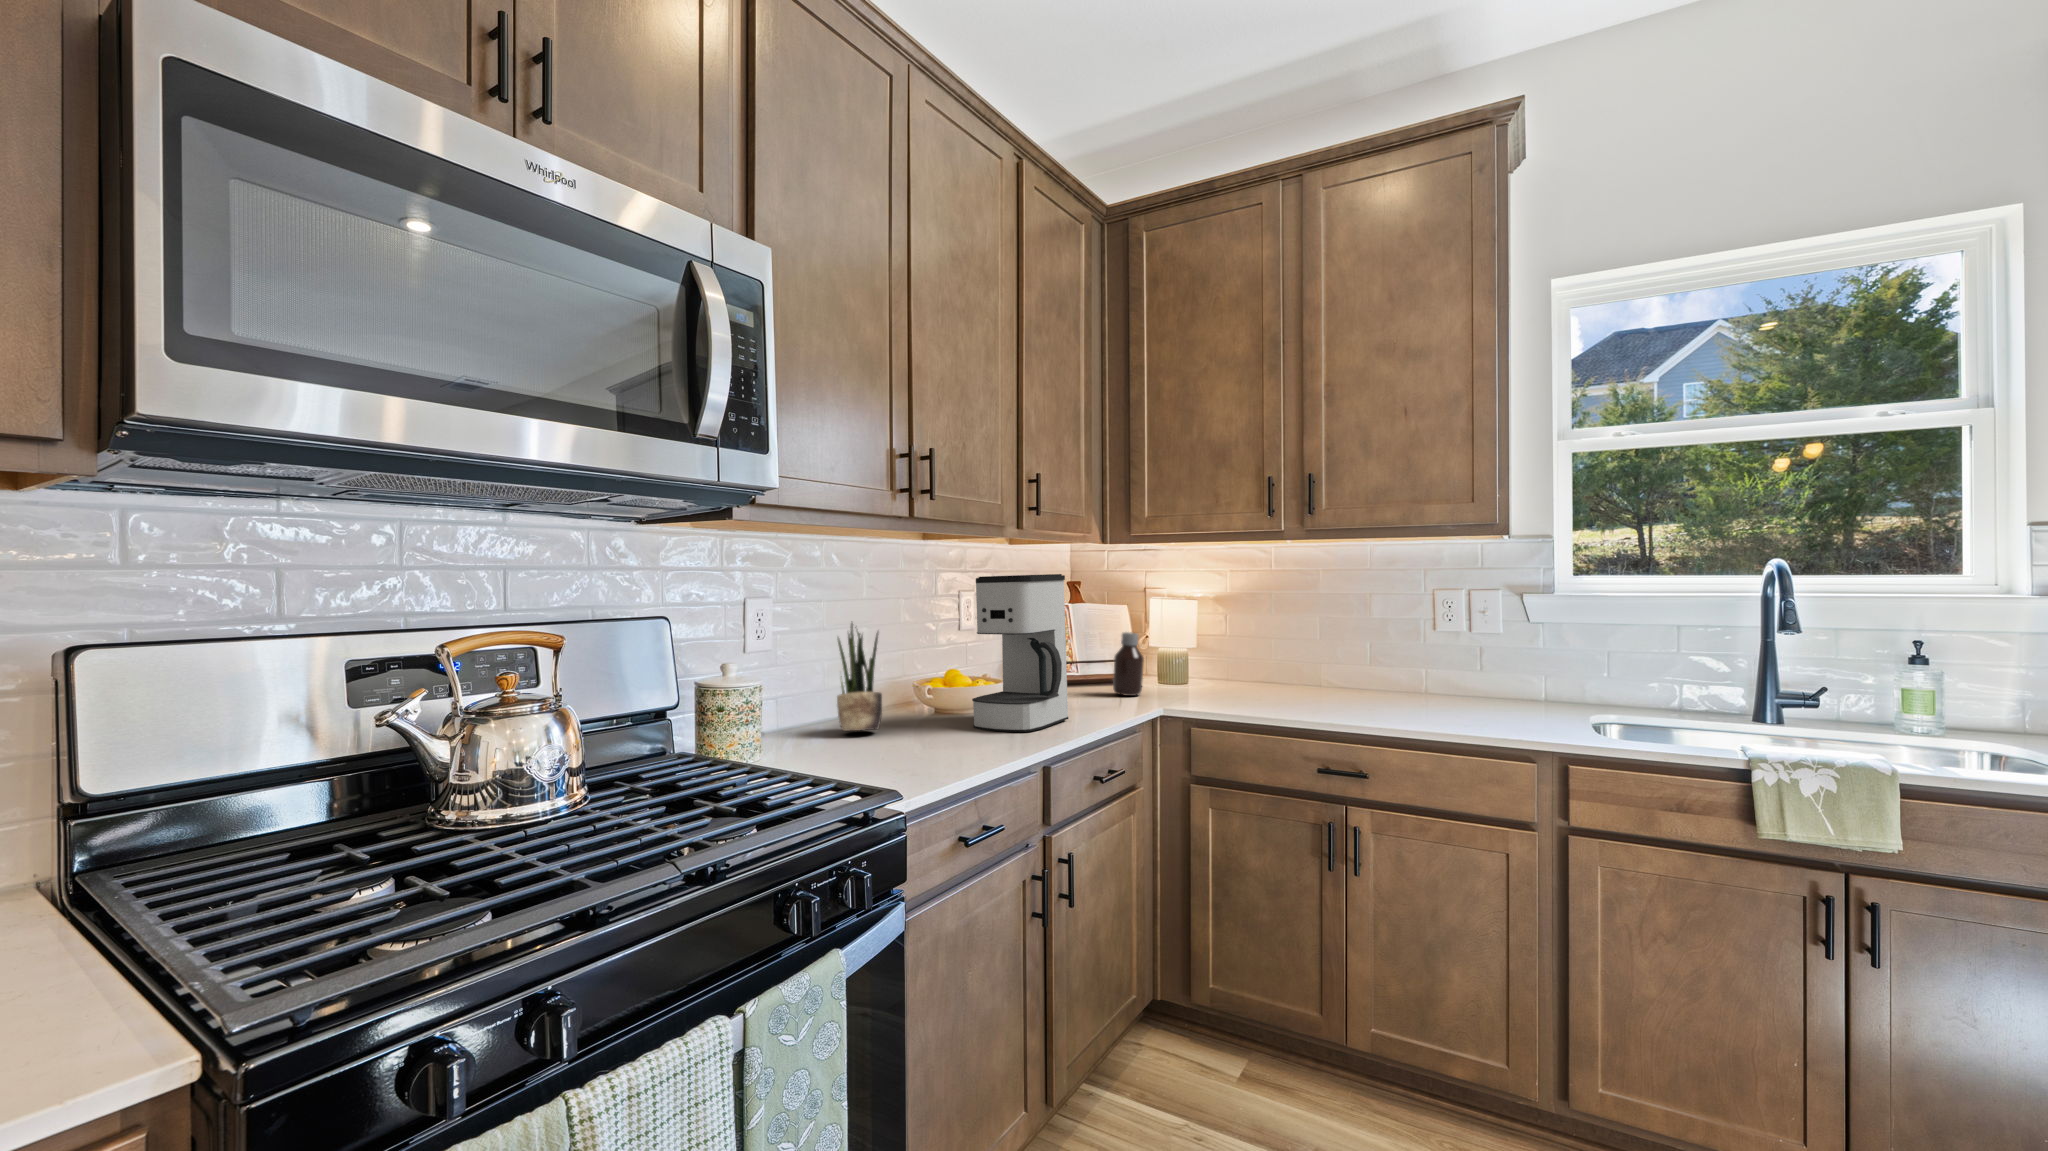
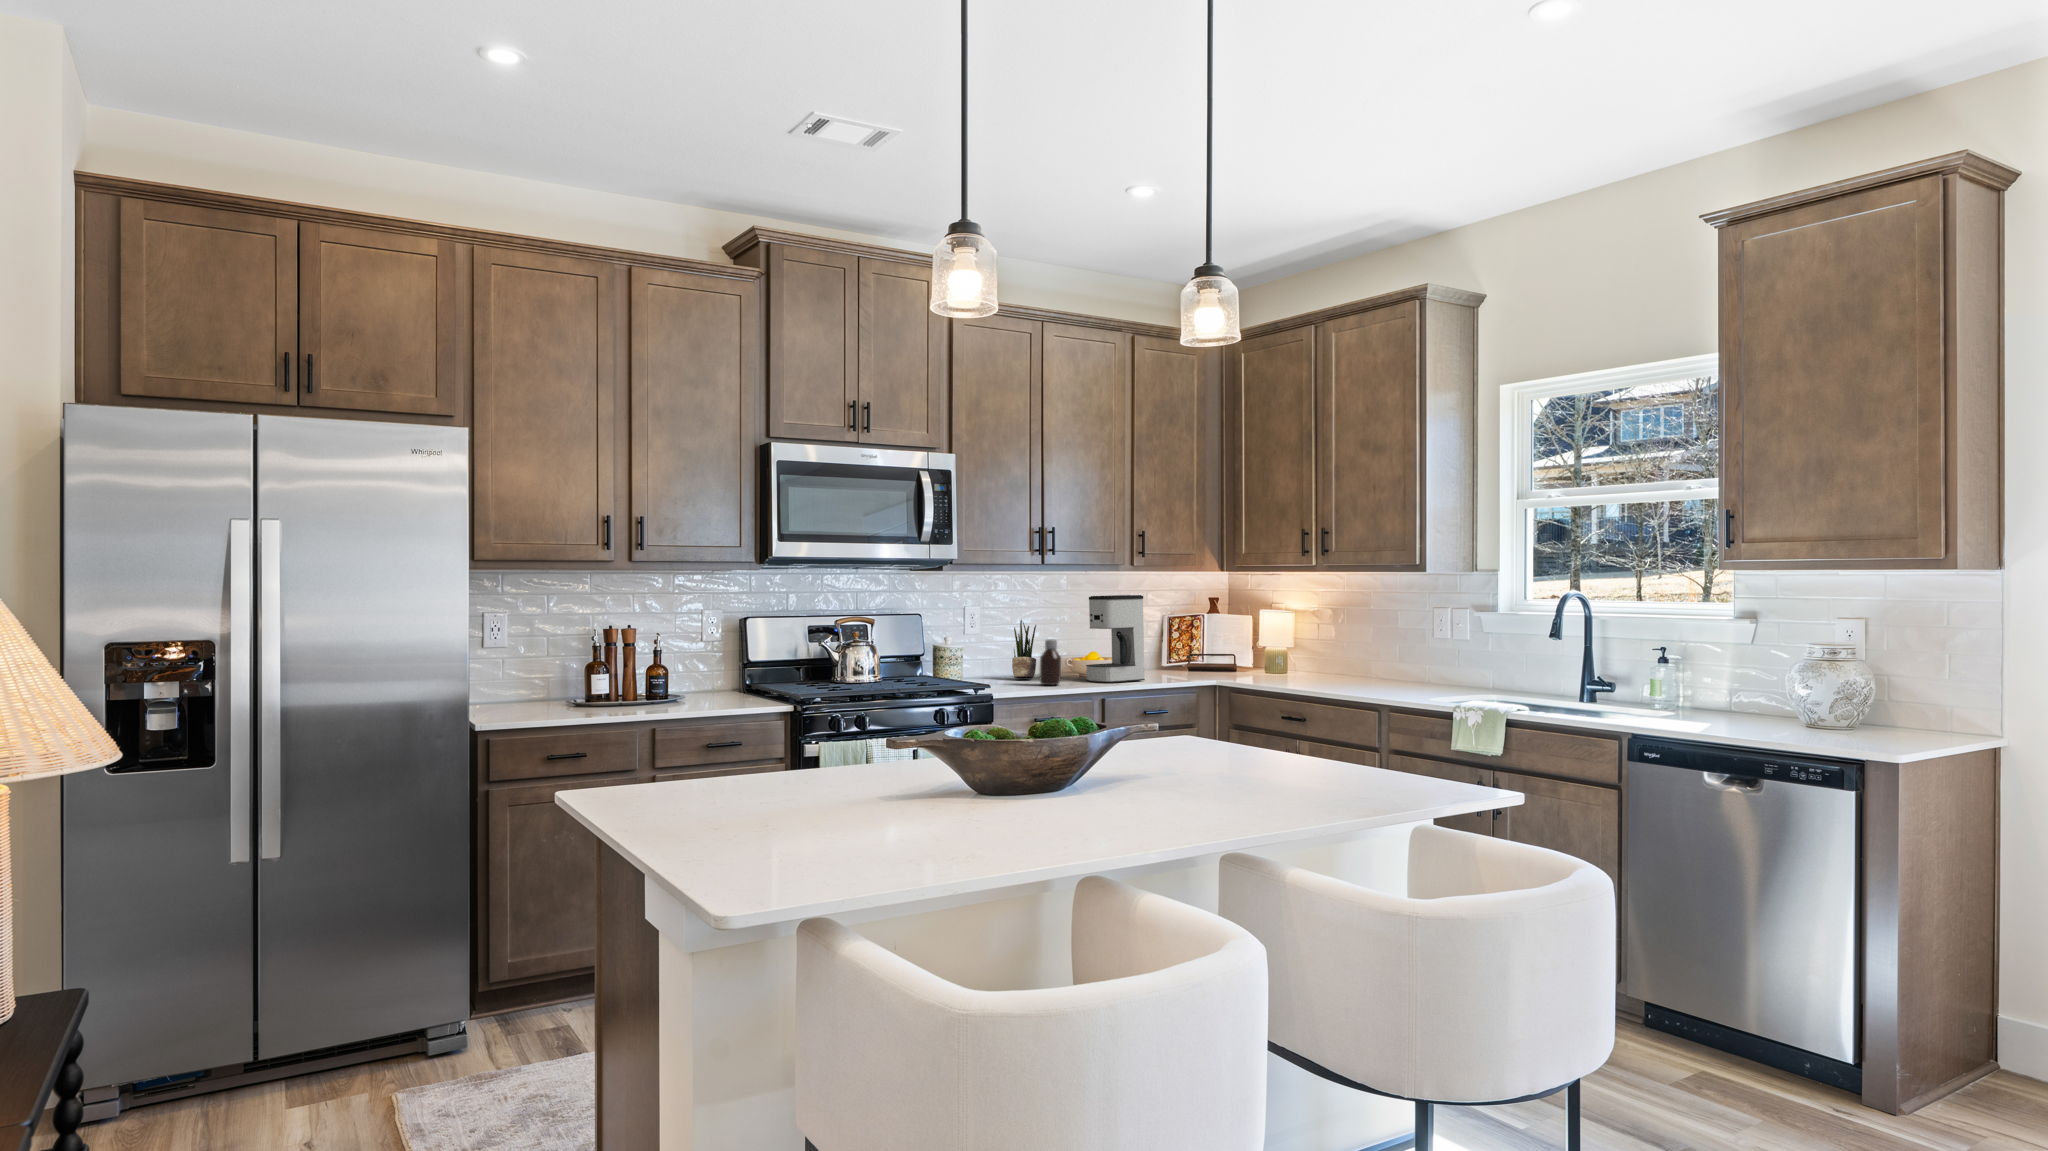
bottle: present [1113,632,1144,696] -> present [1039,640,1061,685]

